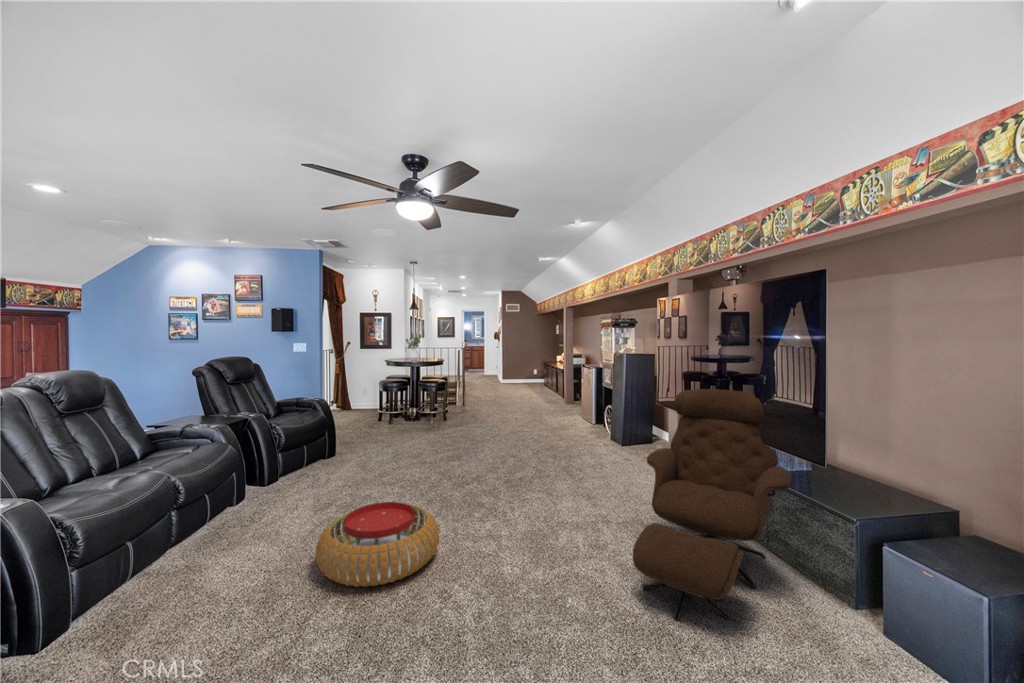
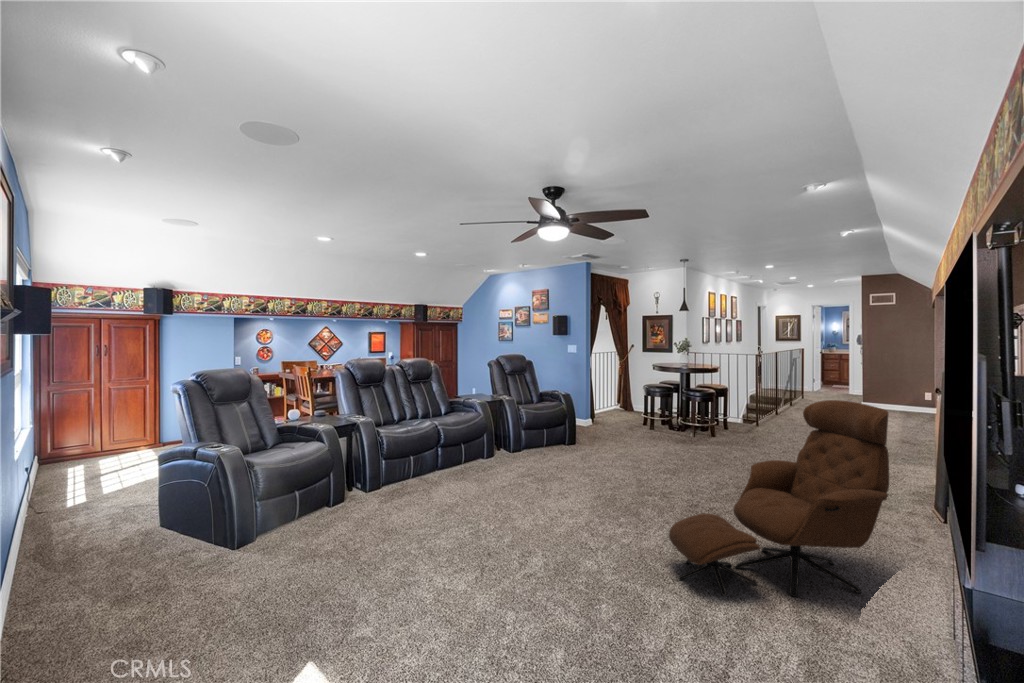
pouf: present [316,502,440,587] -> none [494,463,578,509]

